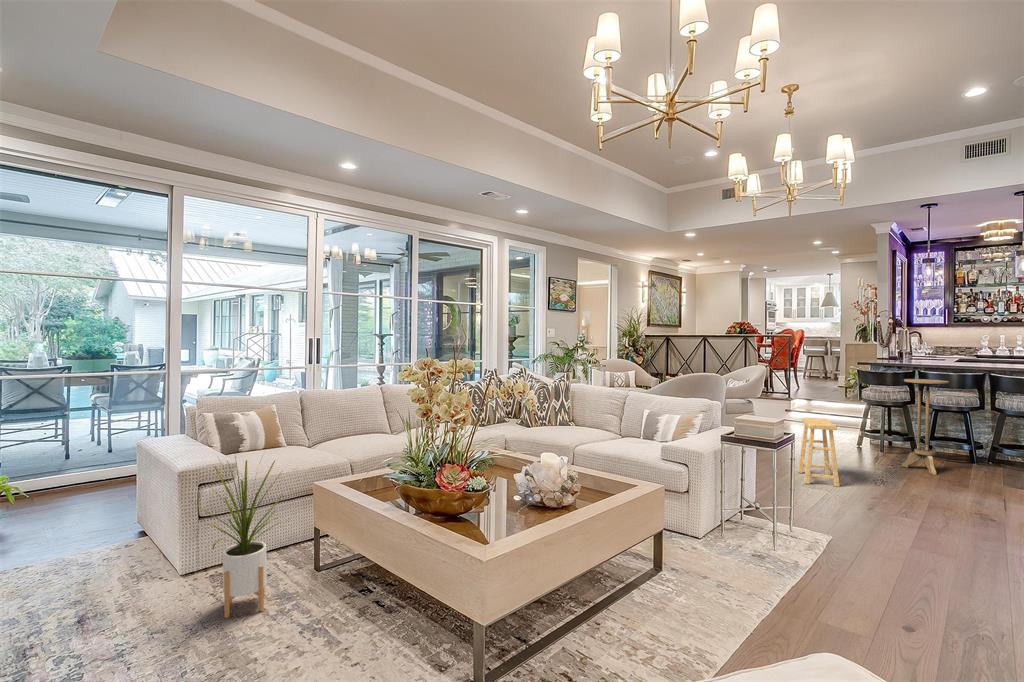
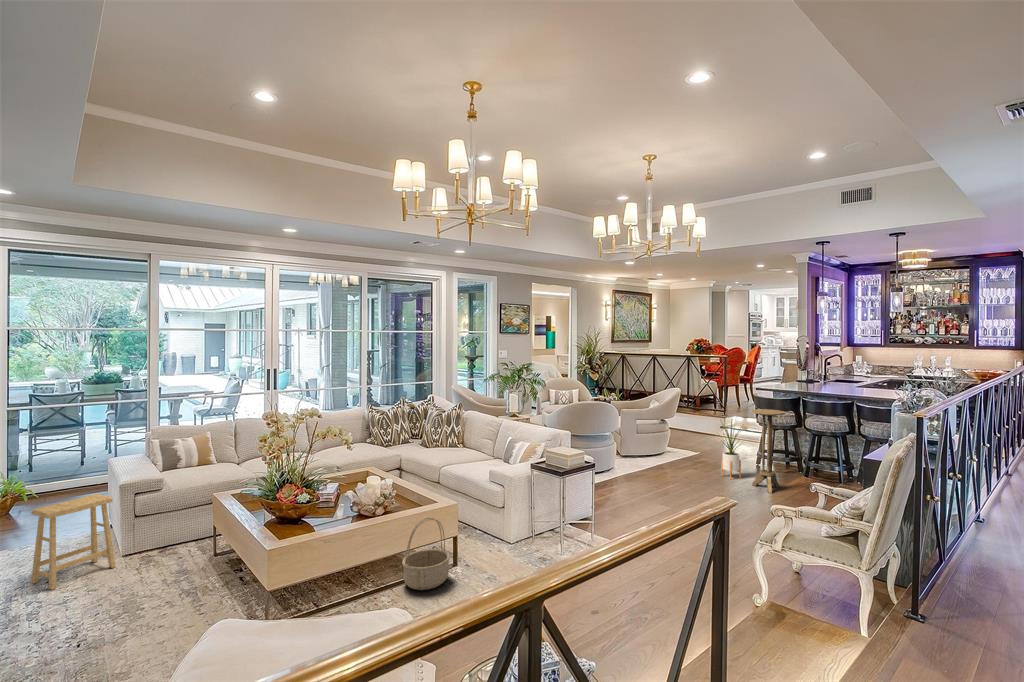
footstool: present [798,418,840,487] -> present [31,494,116,590]
house plant: present [192,456,288,618] -> present [719,420,742,479]
basket: none [614,509,679,614] -> present [402,518,450,590]

